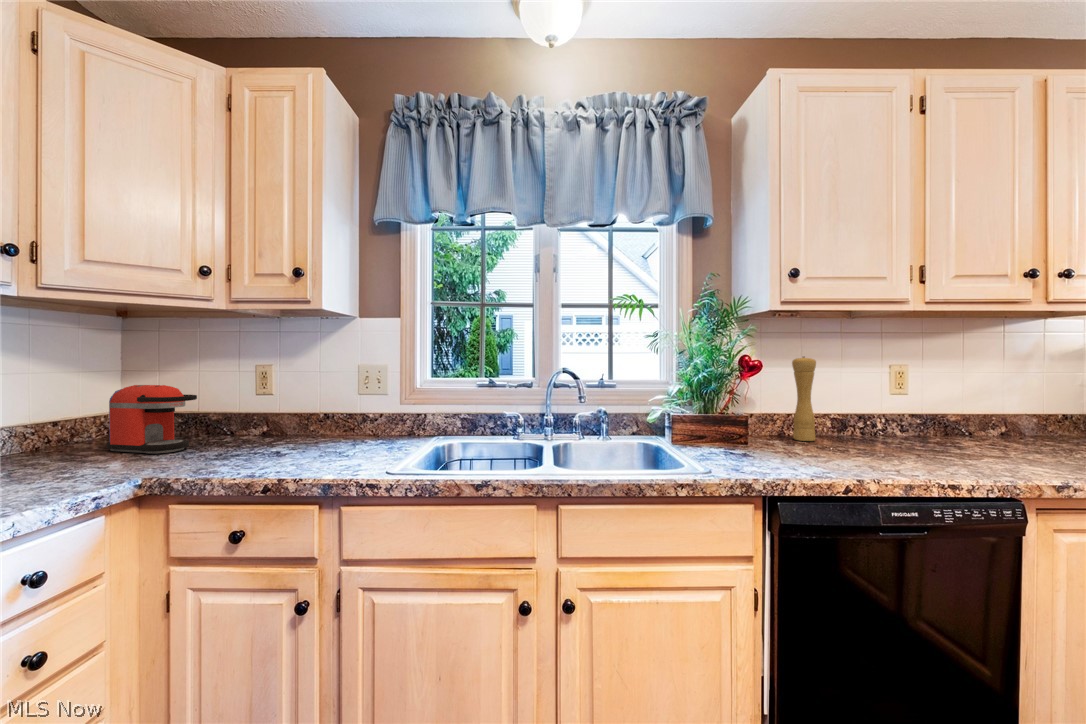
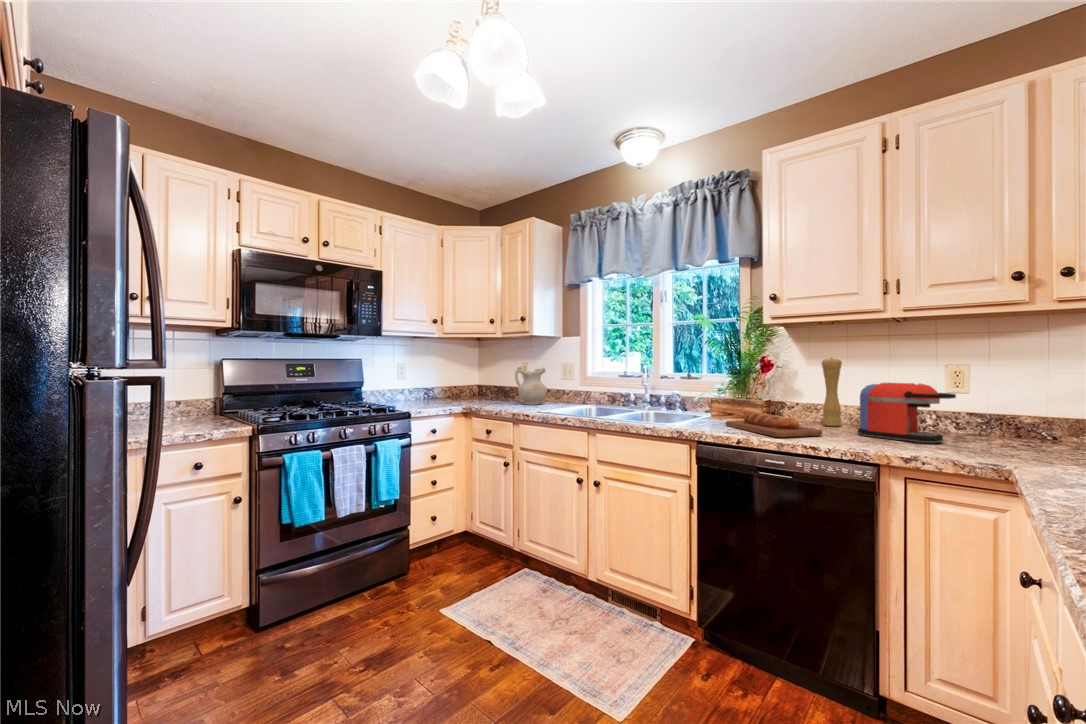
ceramic pitcher: none [274,373,343,452] -> present [515,367,547,405]
coffee maker: present [107,385,197,454] -> present [858,382,956,443]
bread loaf: none [737,435,881,474] -> present [726,413,823,437]

